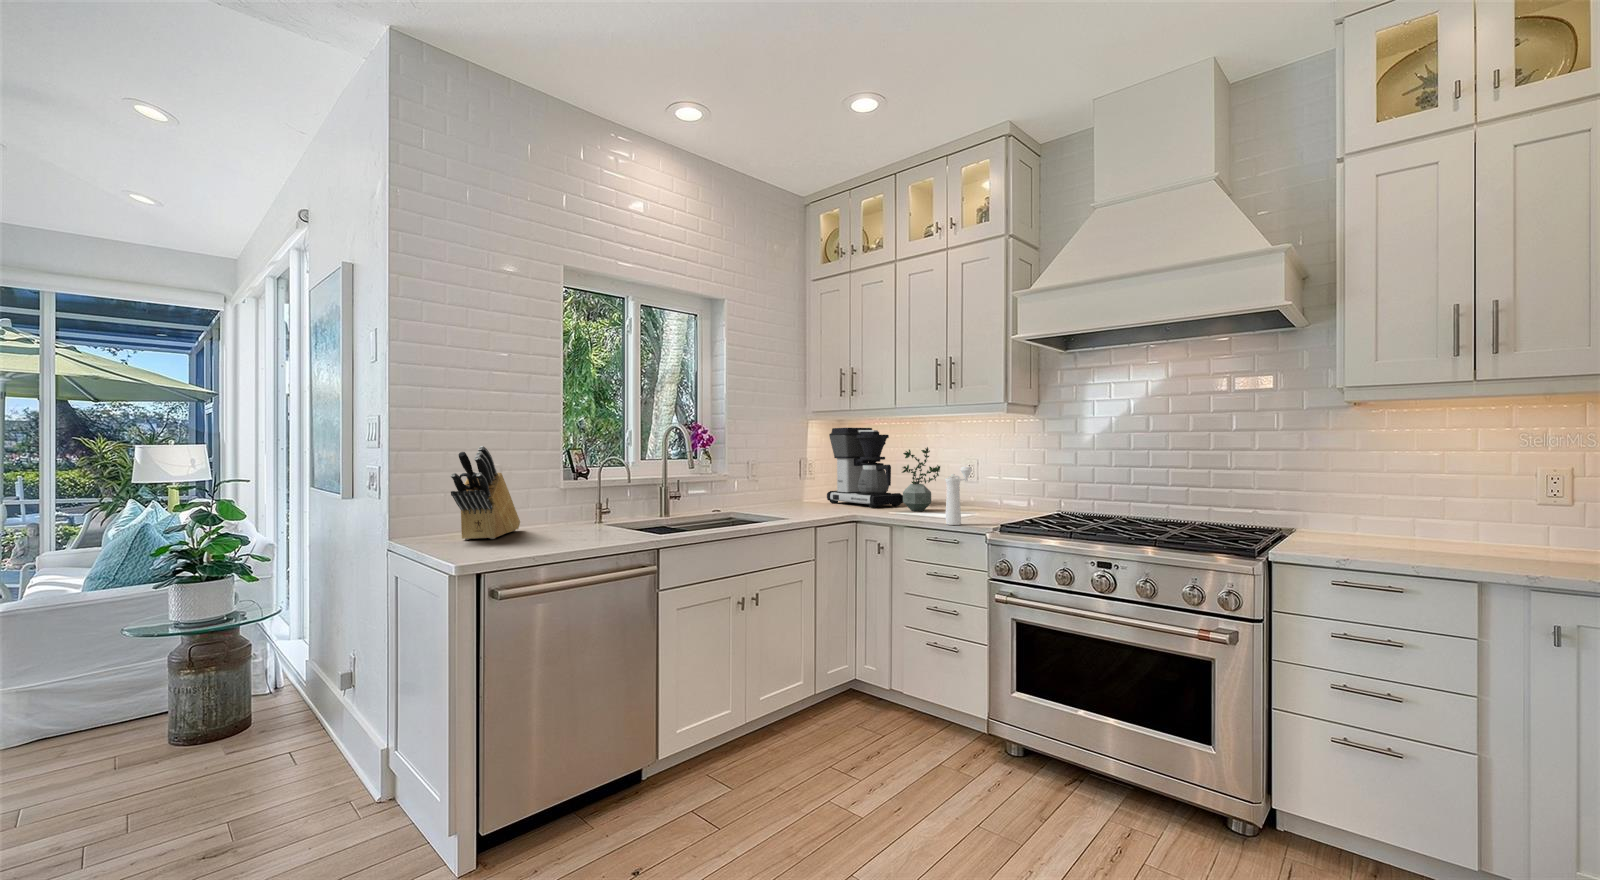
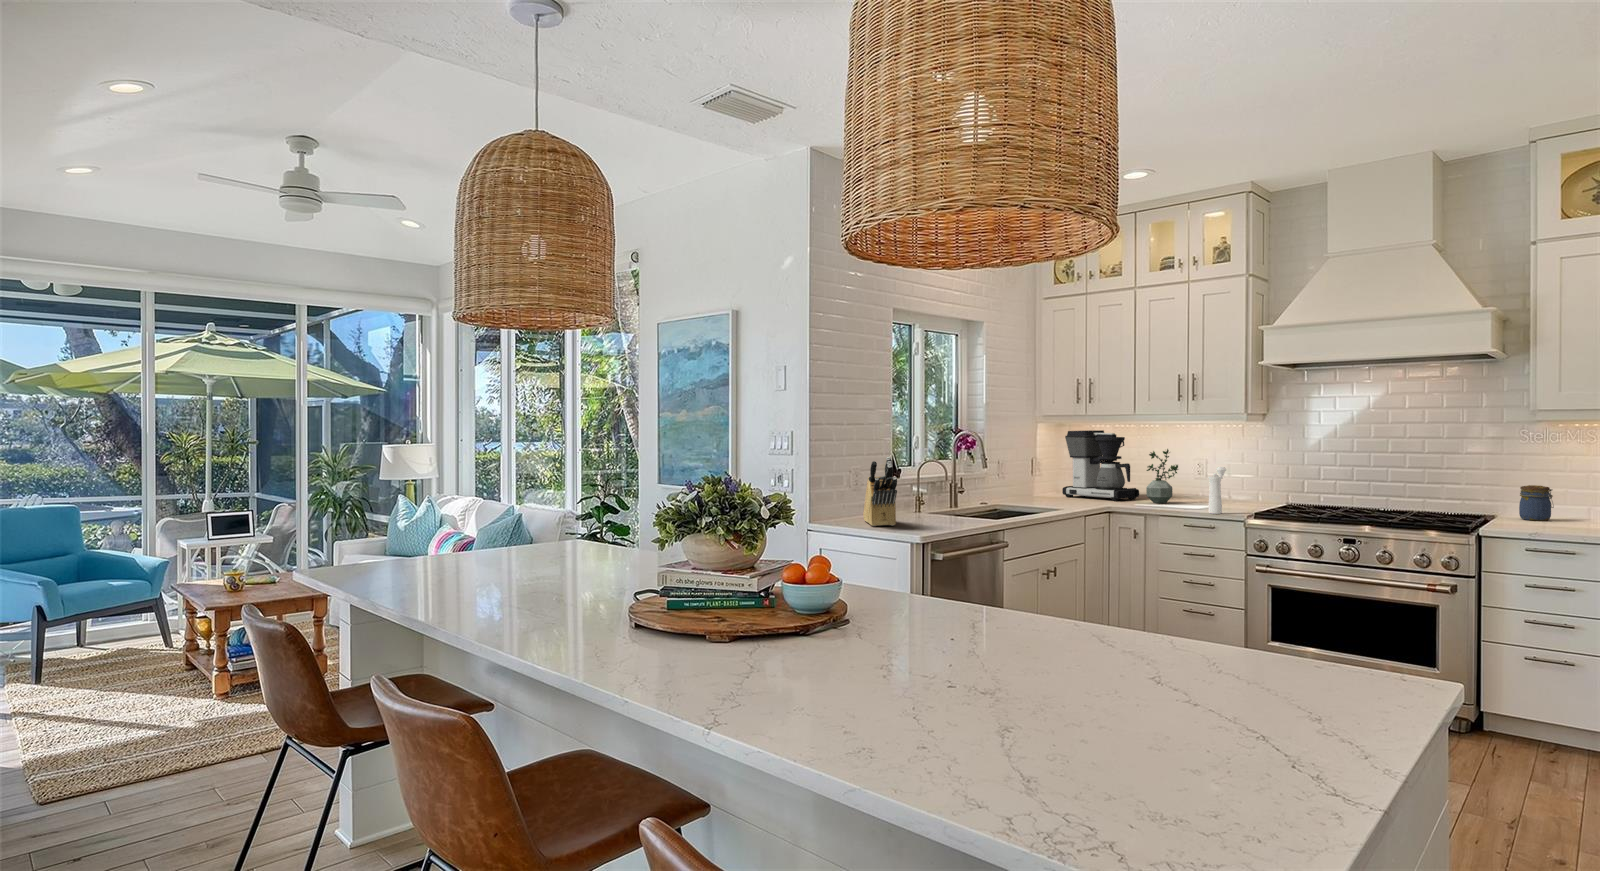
jar: none [1329,491,1374,538] -> present [1519,485,1554,521]

